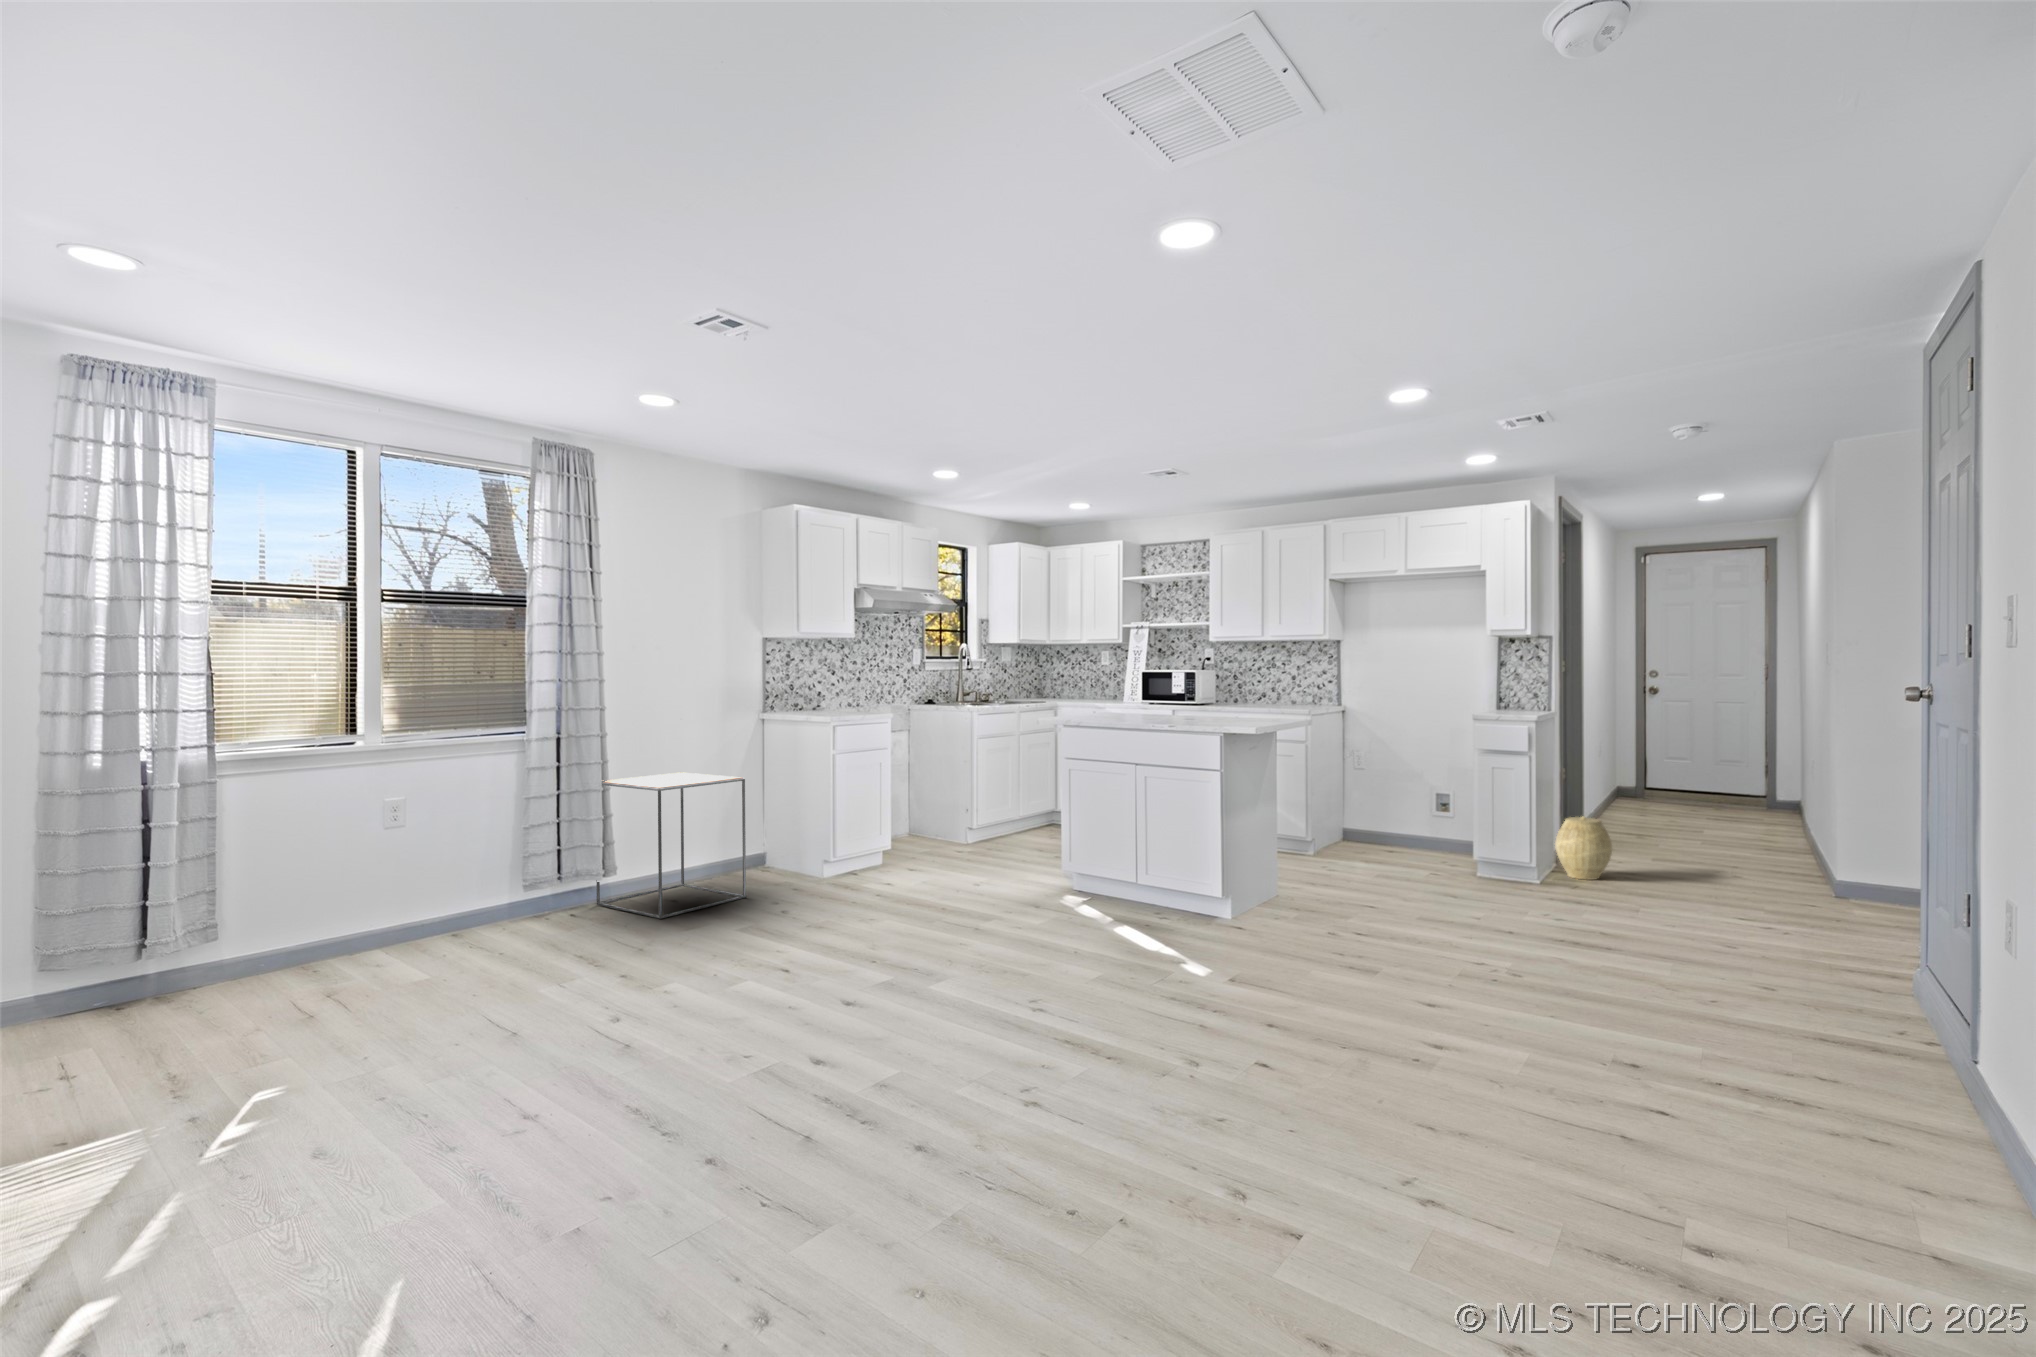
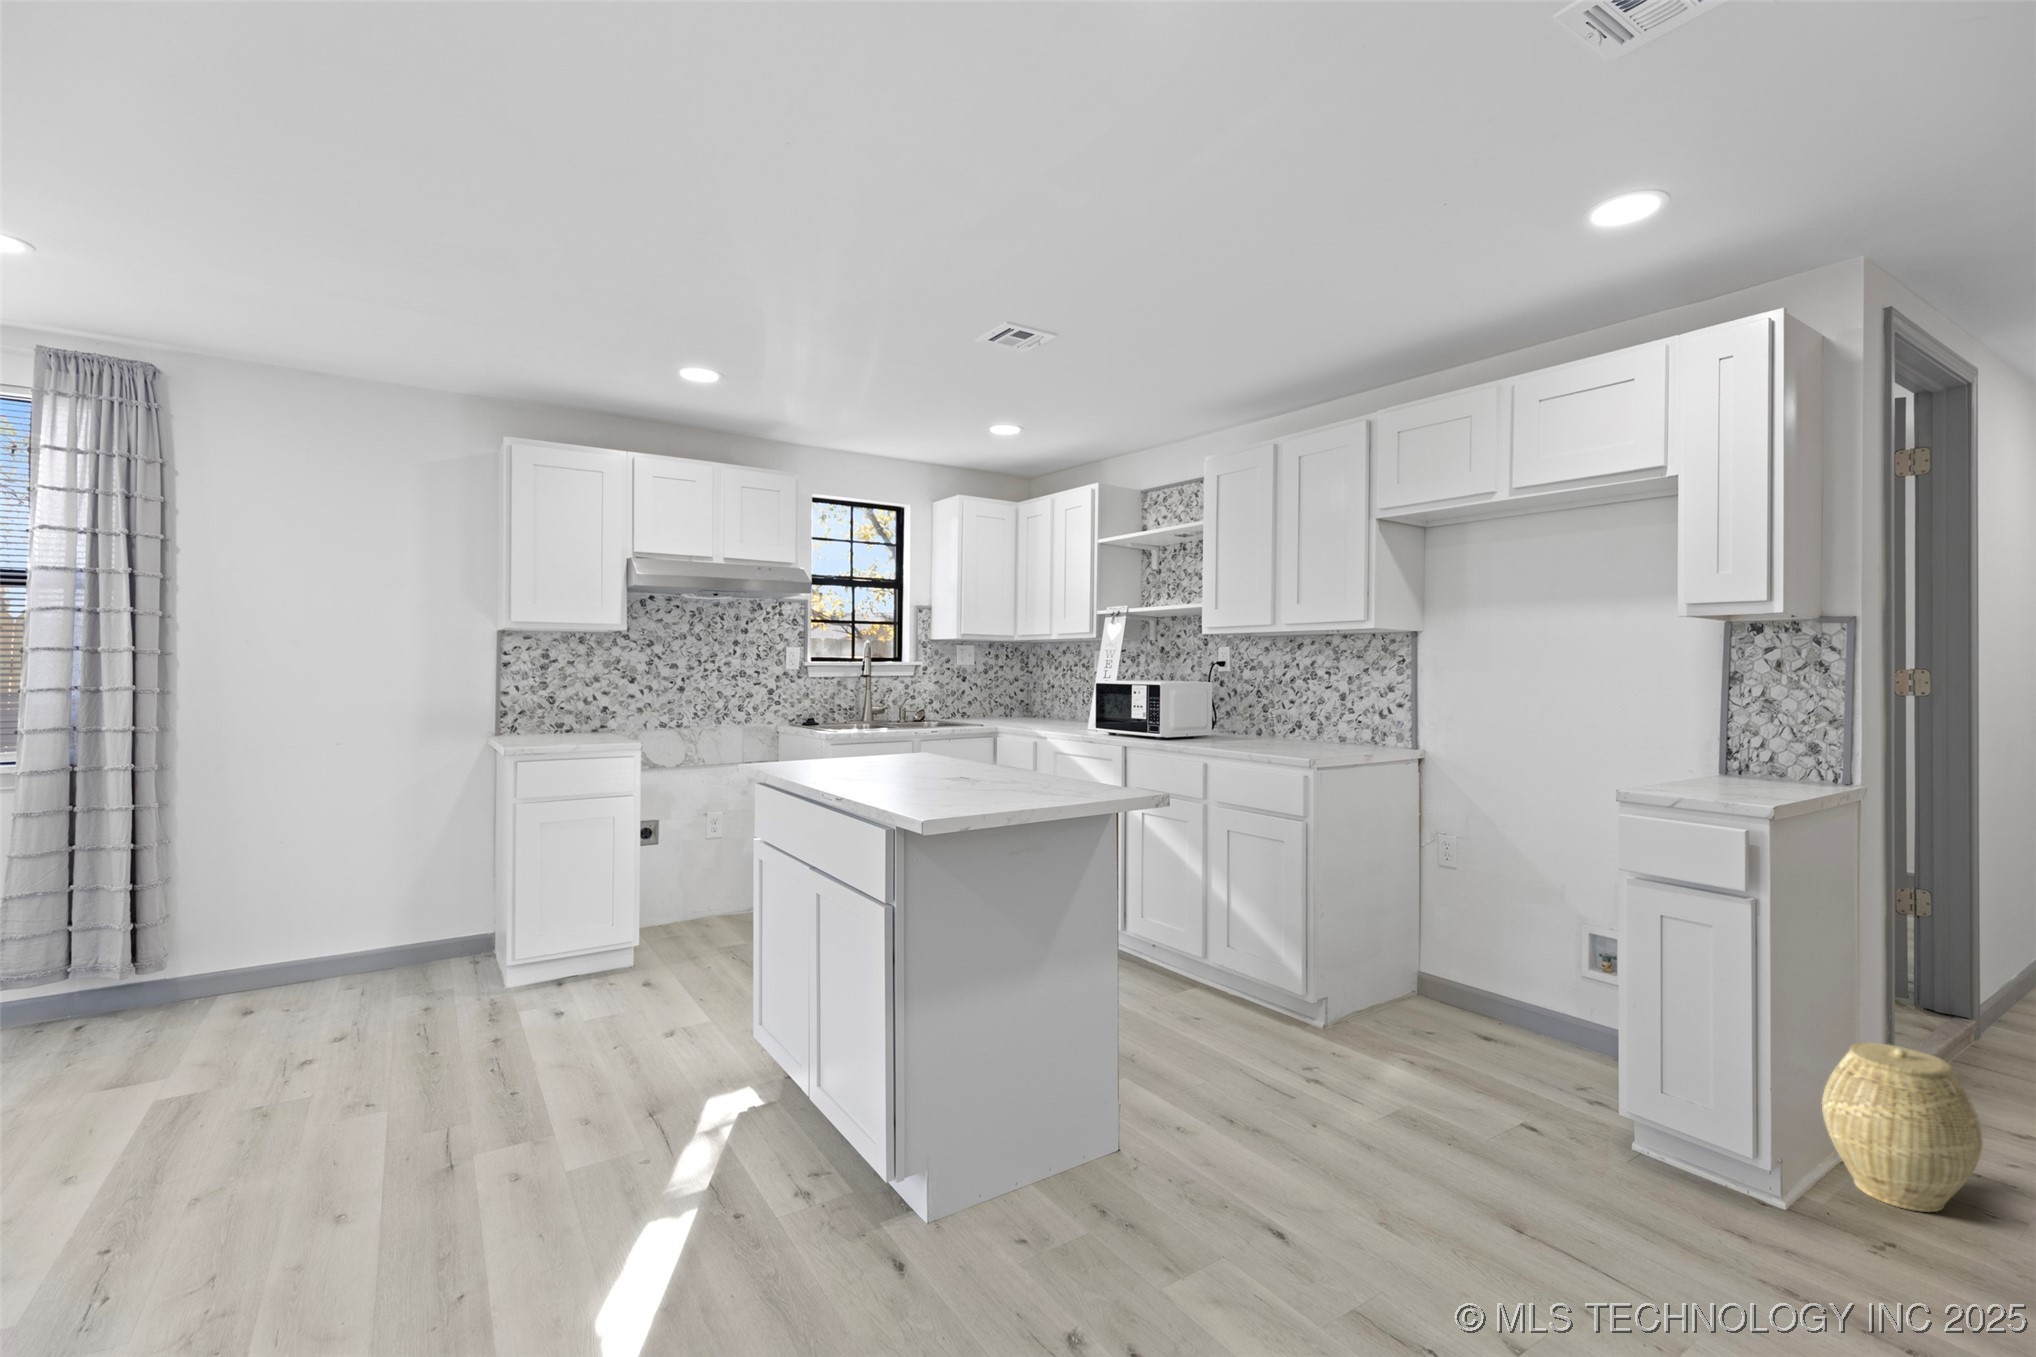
side table: present [597,772,746,919] -> none [106,823,314,1063]

